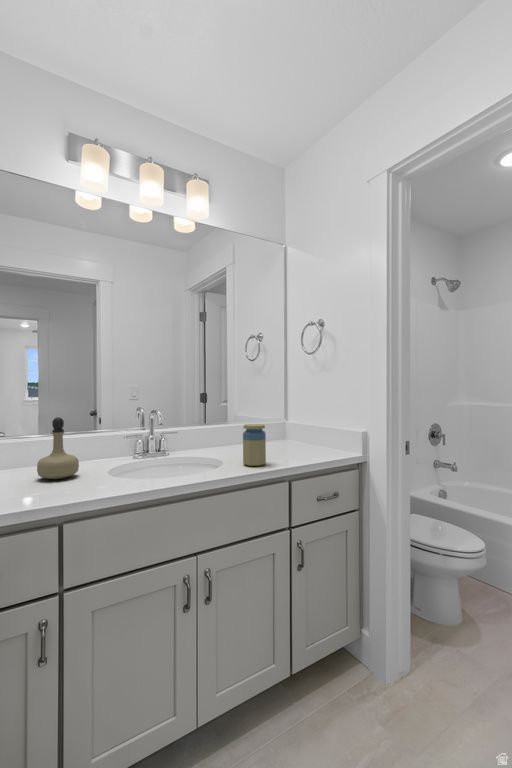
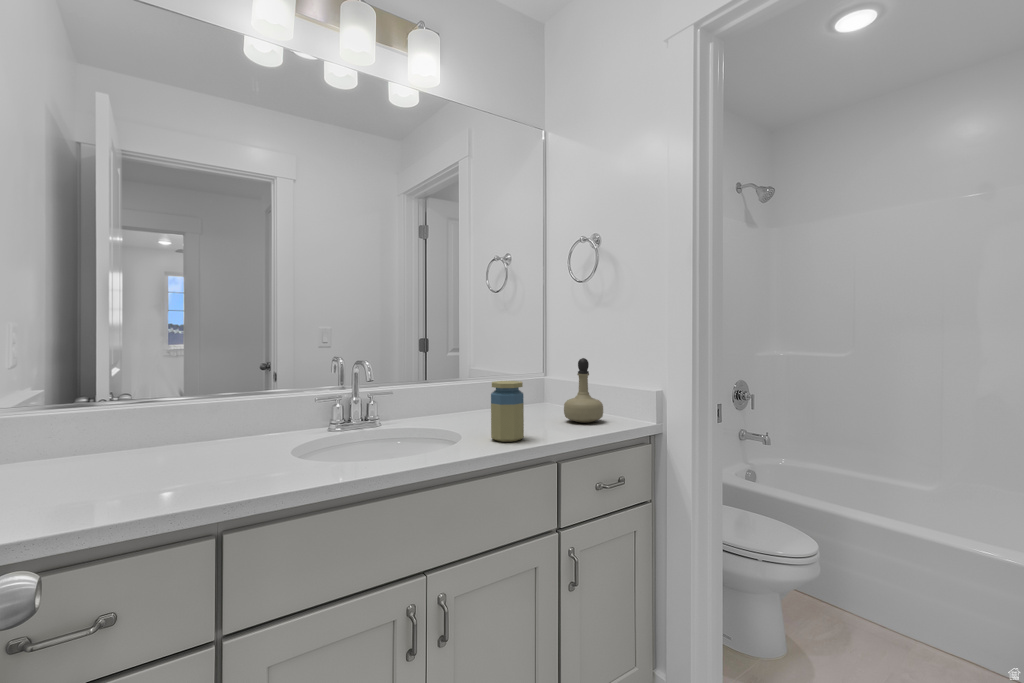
perfume bottle: present [37,417,79,479] -> present [564,358,603,423]

